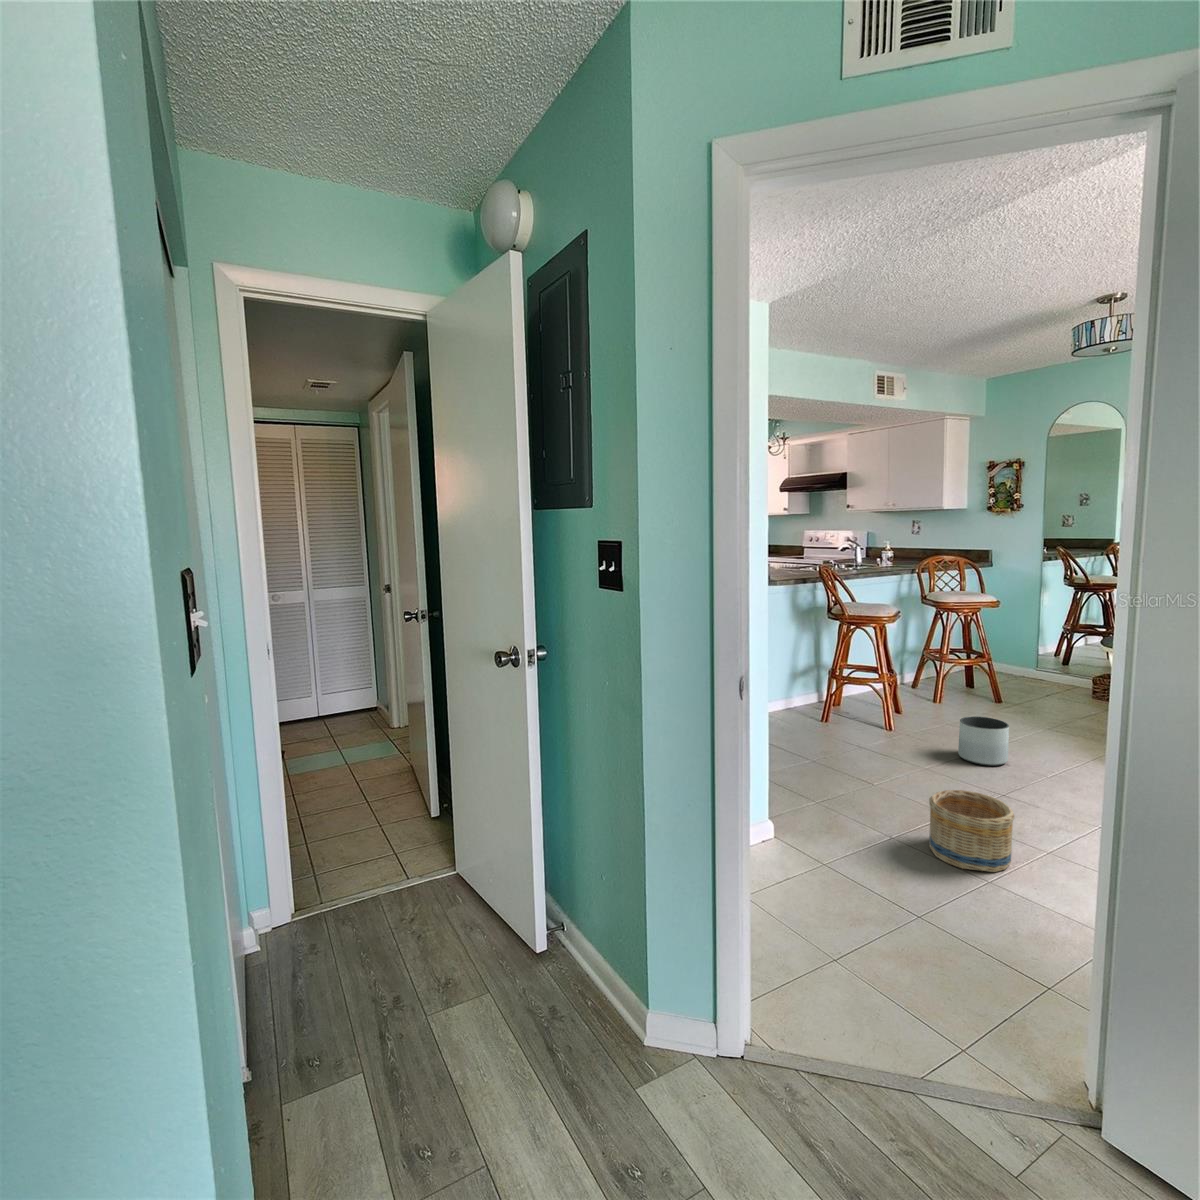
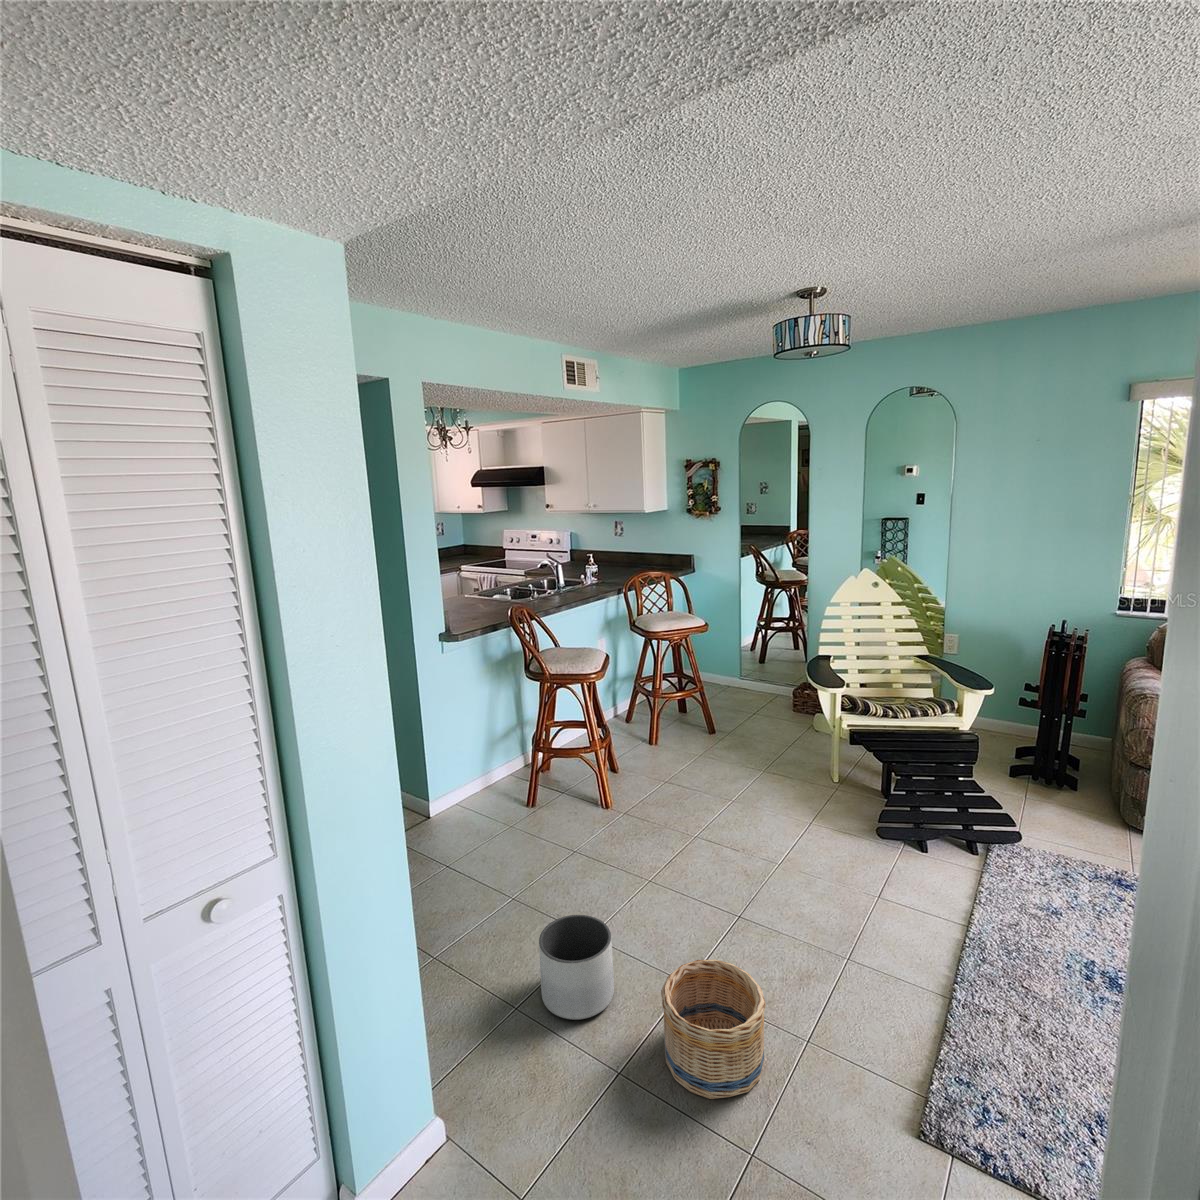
planter: present [958,716,1009,766] -> present [539,915,614,1020]

